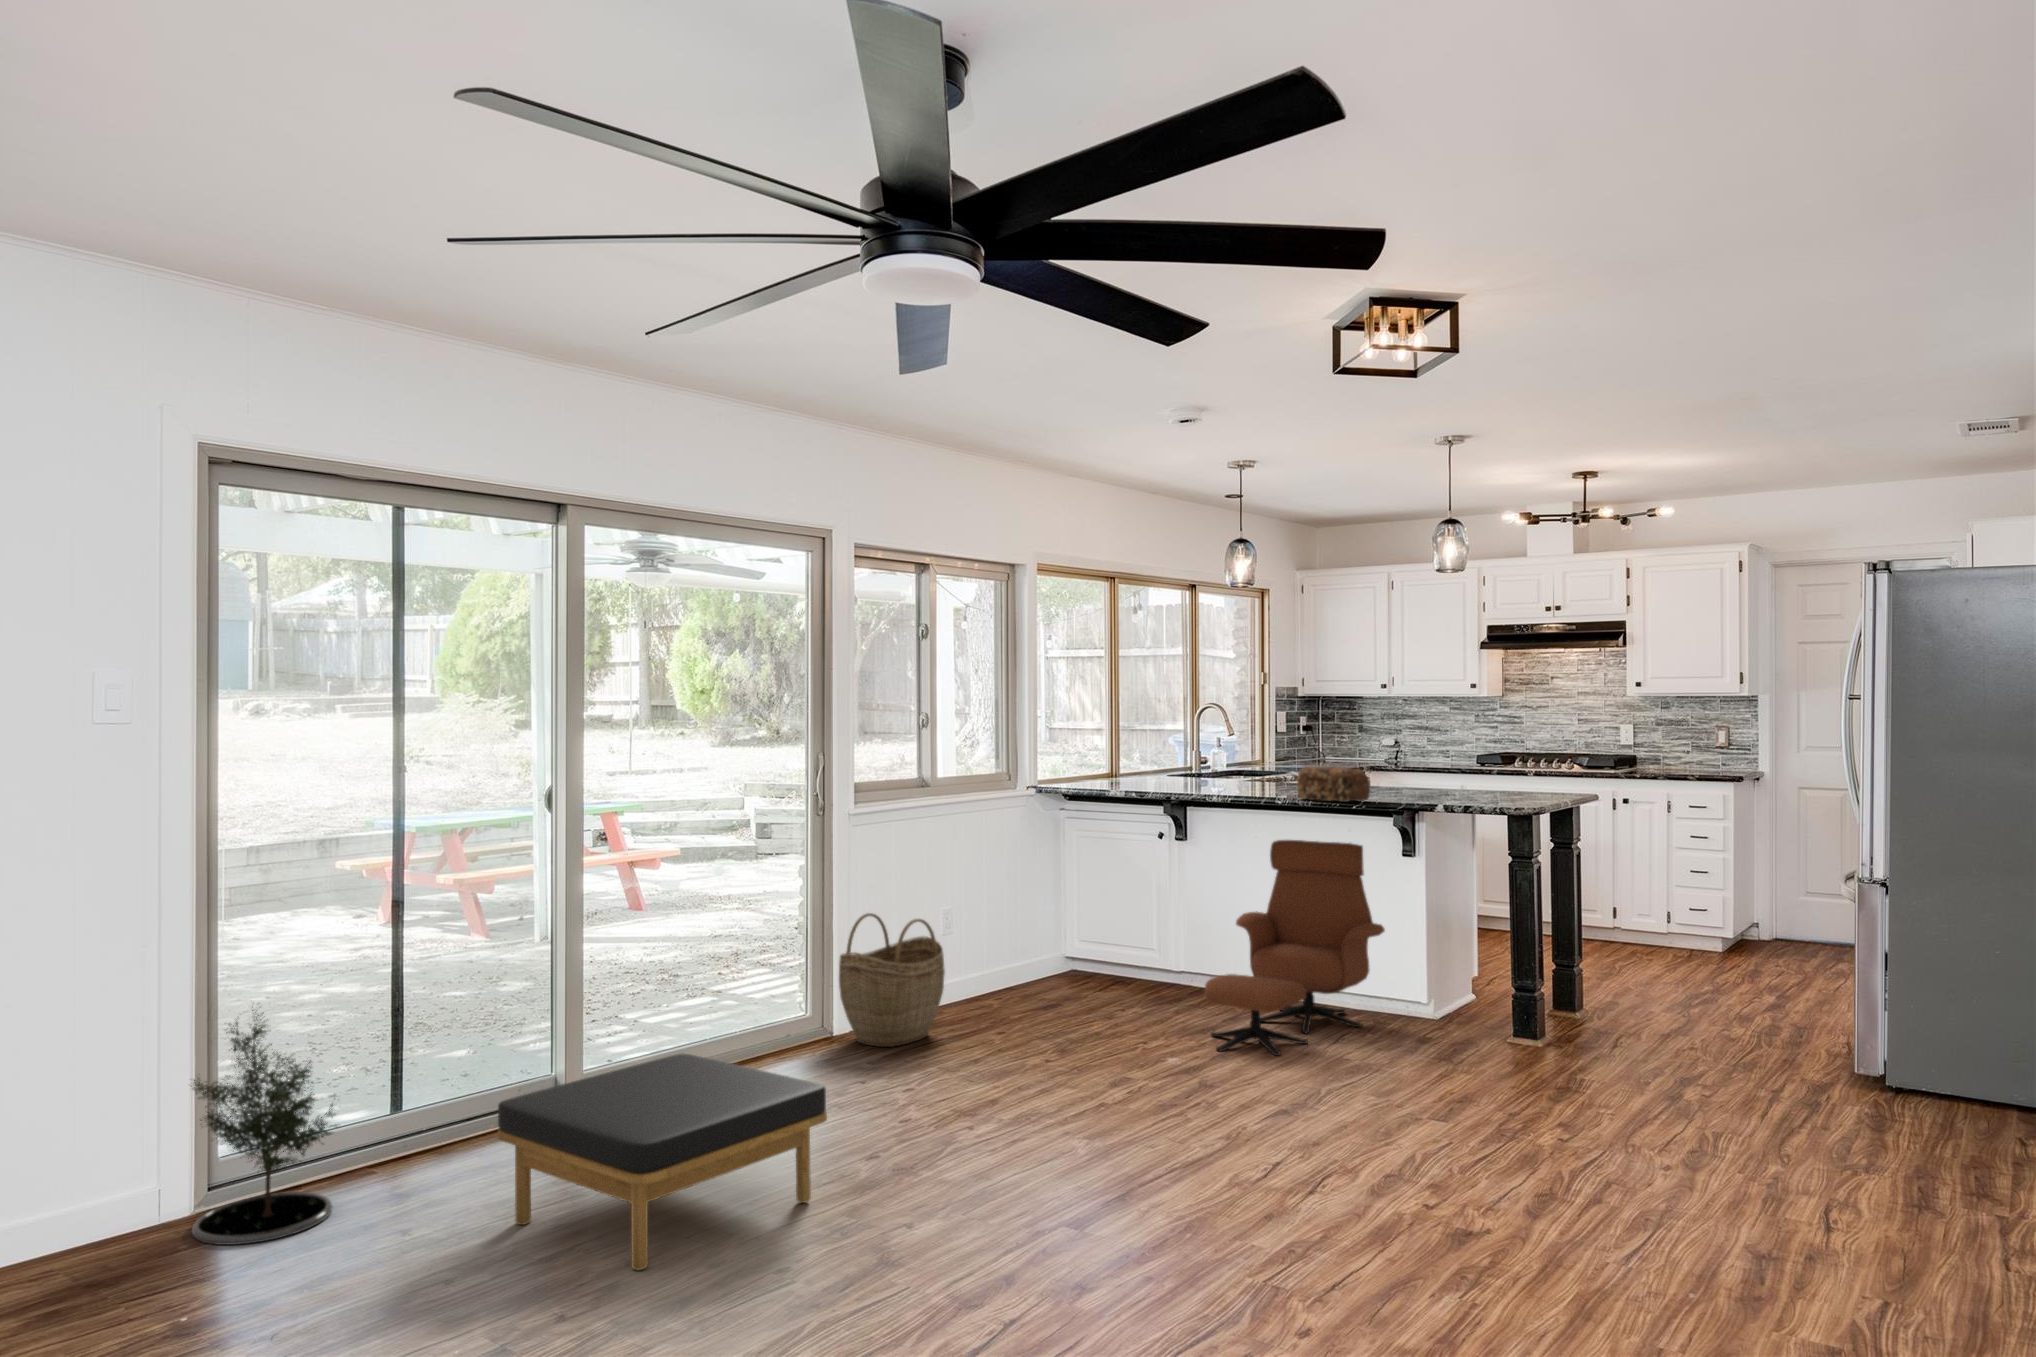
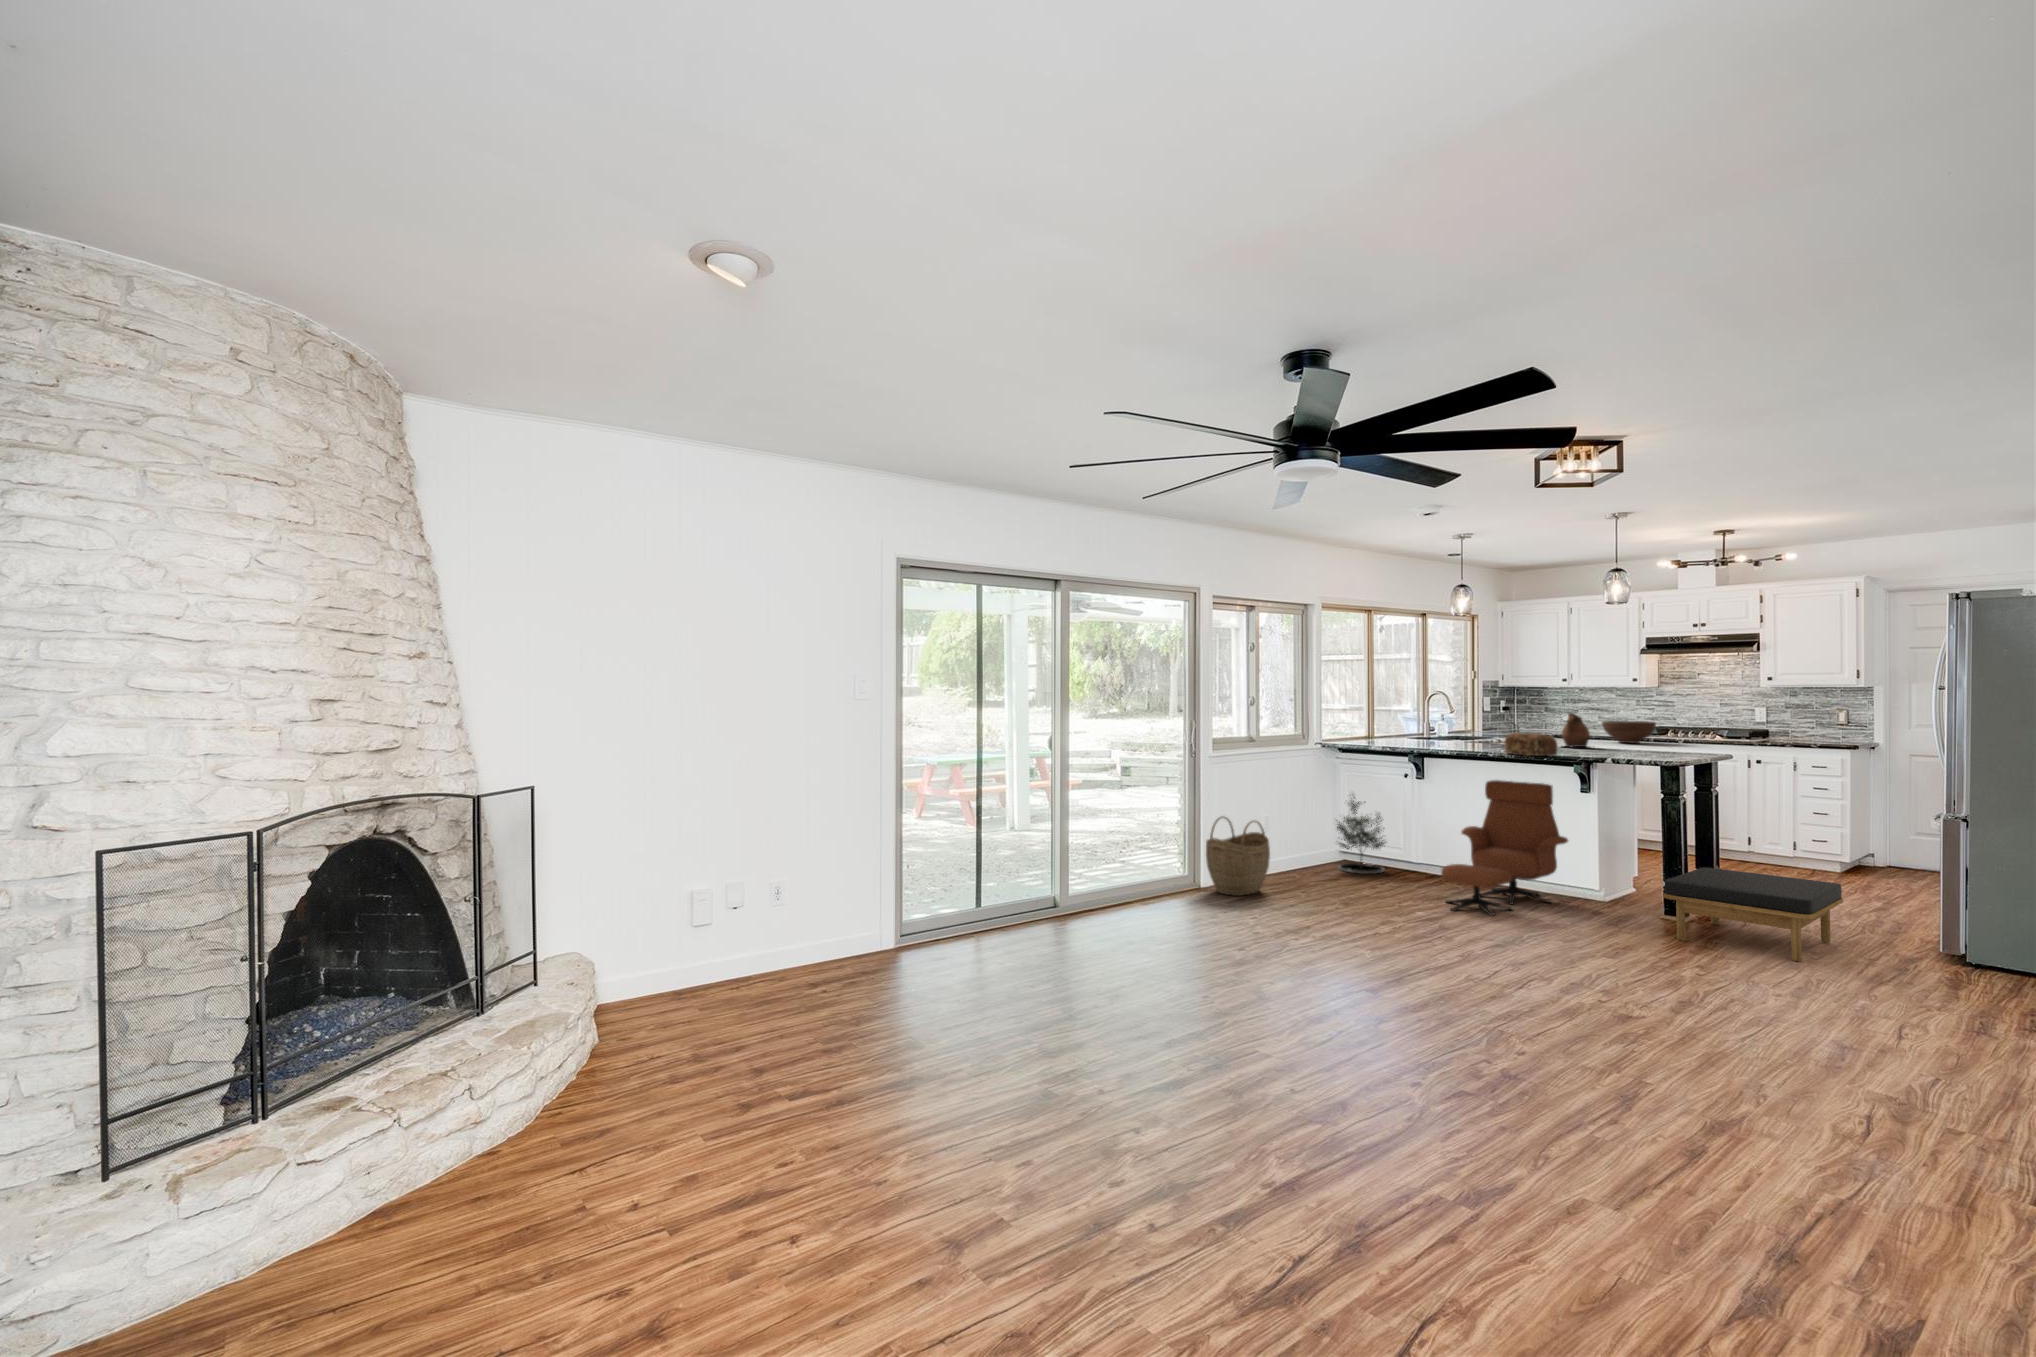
ceramic pitcher: none [1372,735,1422,786] -> present [1561,713,1590,747]
fruit bowl: none [1430,745,1500,778] -> present [1602,721,1656,743]
potted tree: present [191,1010,339,1245] -> present [1336,795,1386,874]
ottoman: present [498,1054,827,1271] -> present [1664,868,1843,961]

